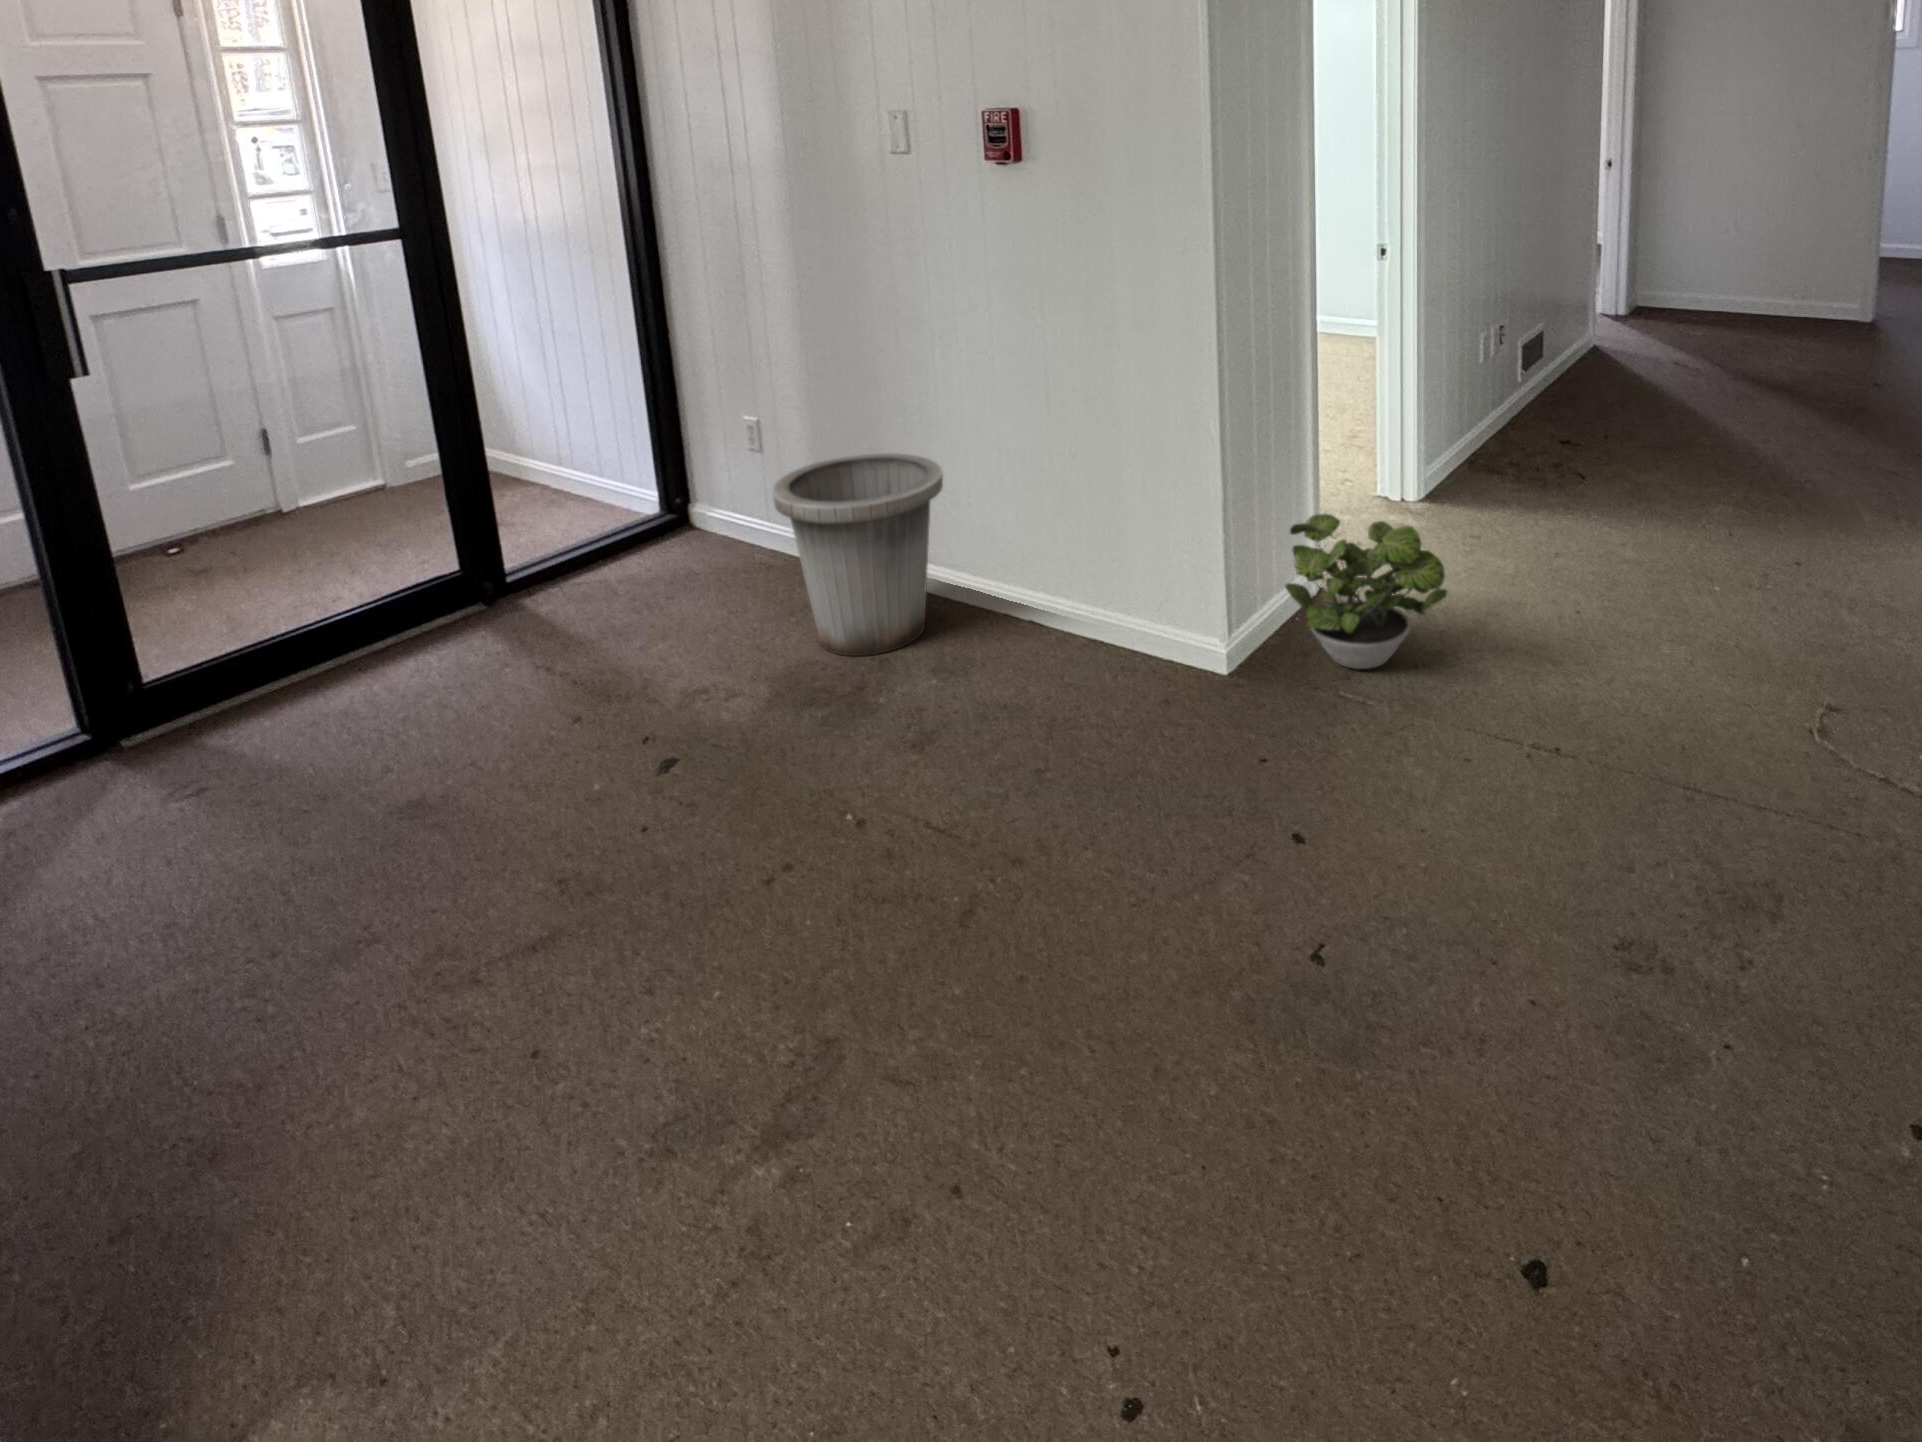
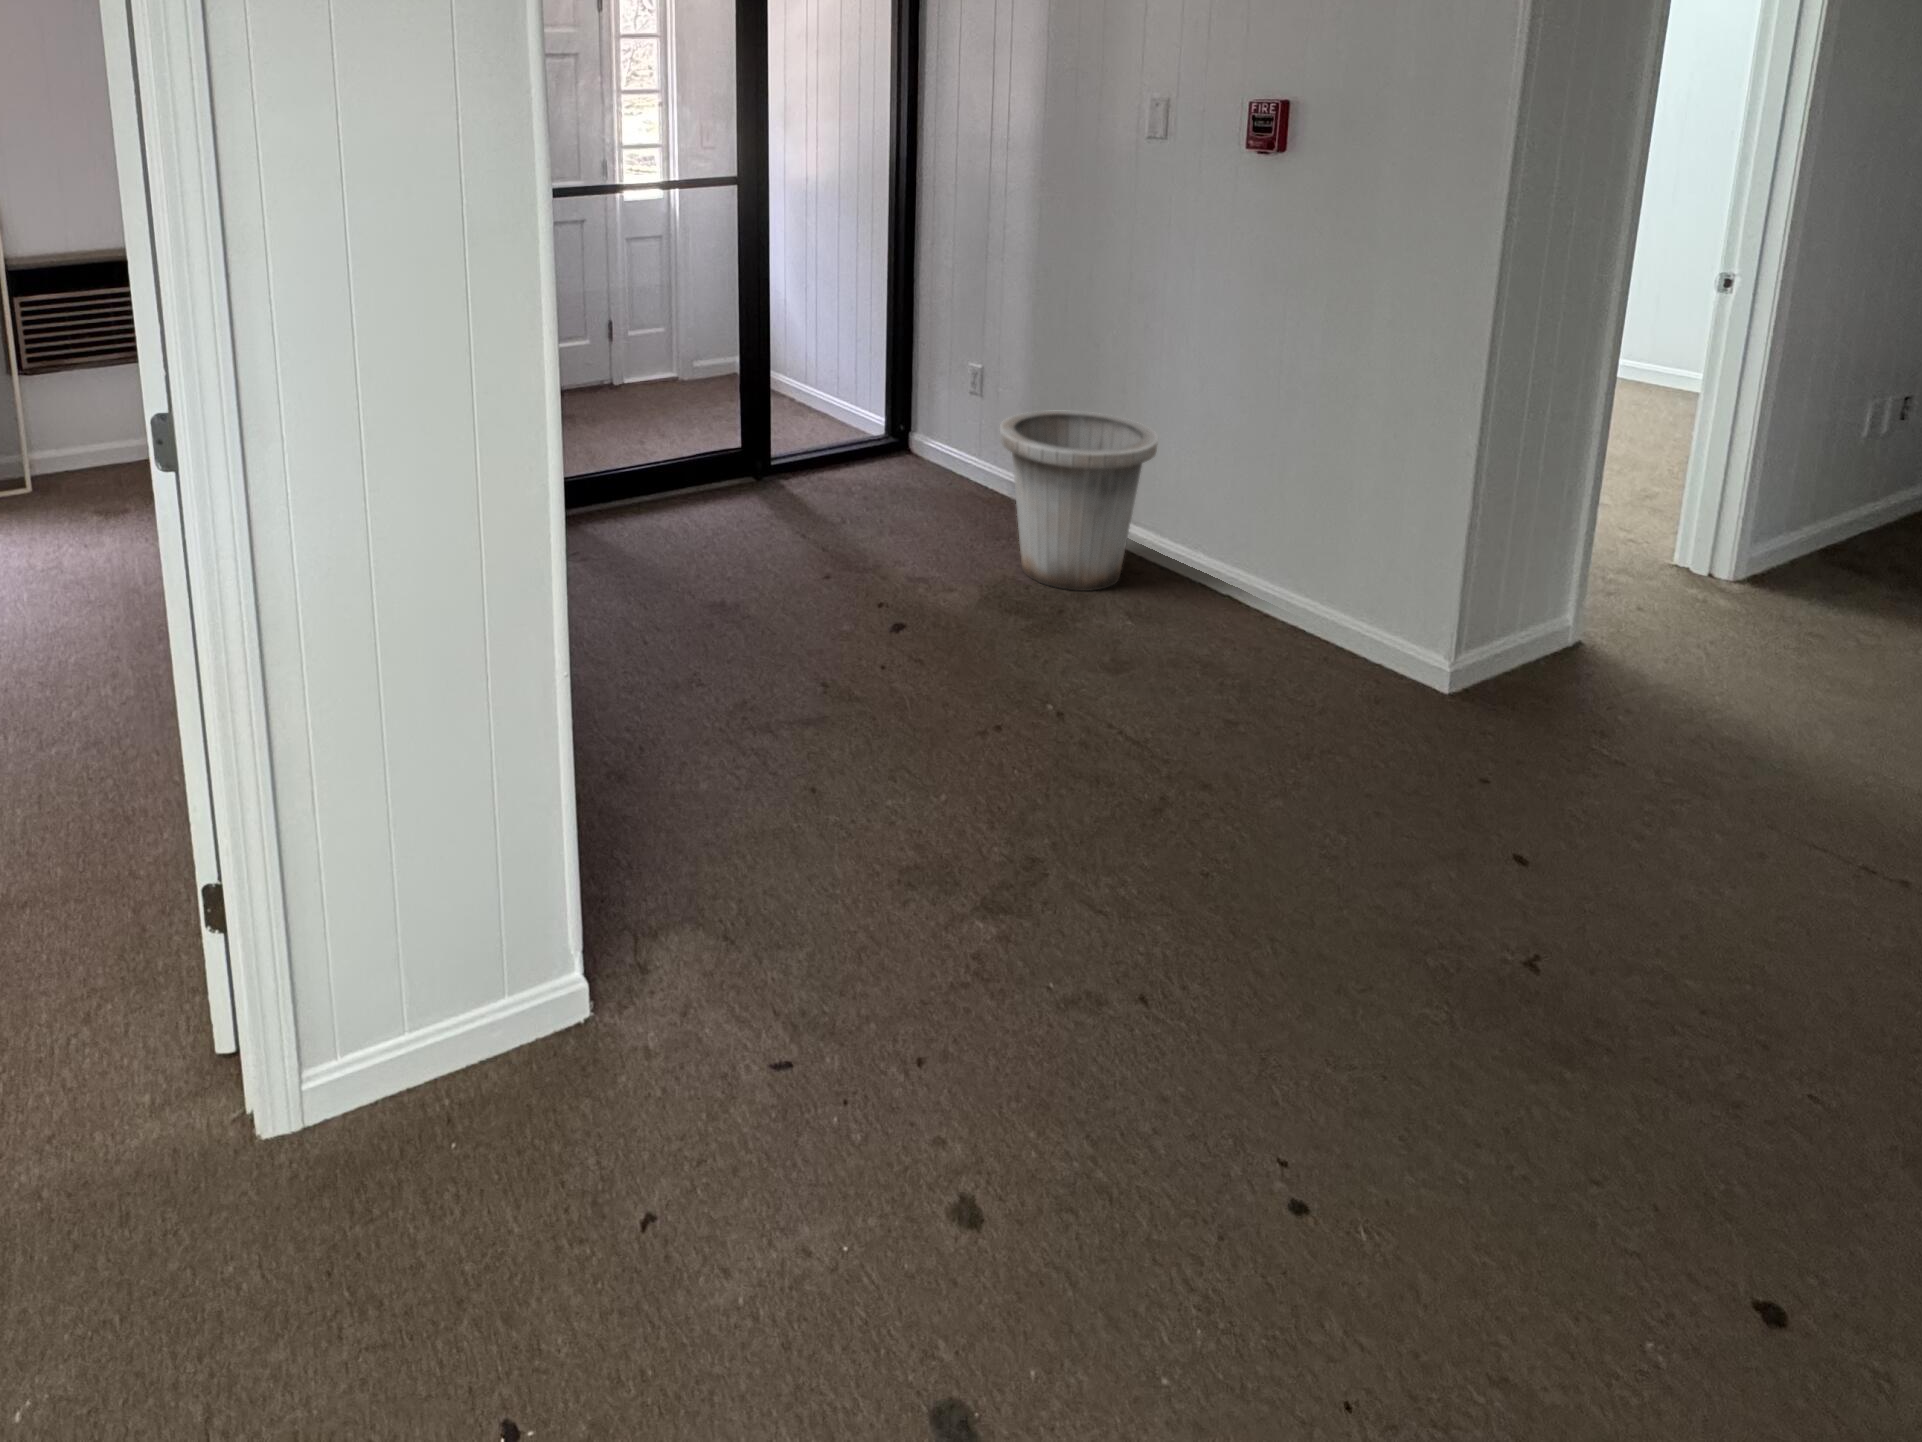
potted plant: present [1285,514,1447,669] -> none [1535,556,1763,734]

